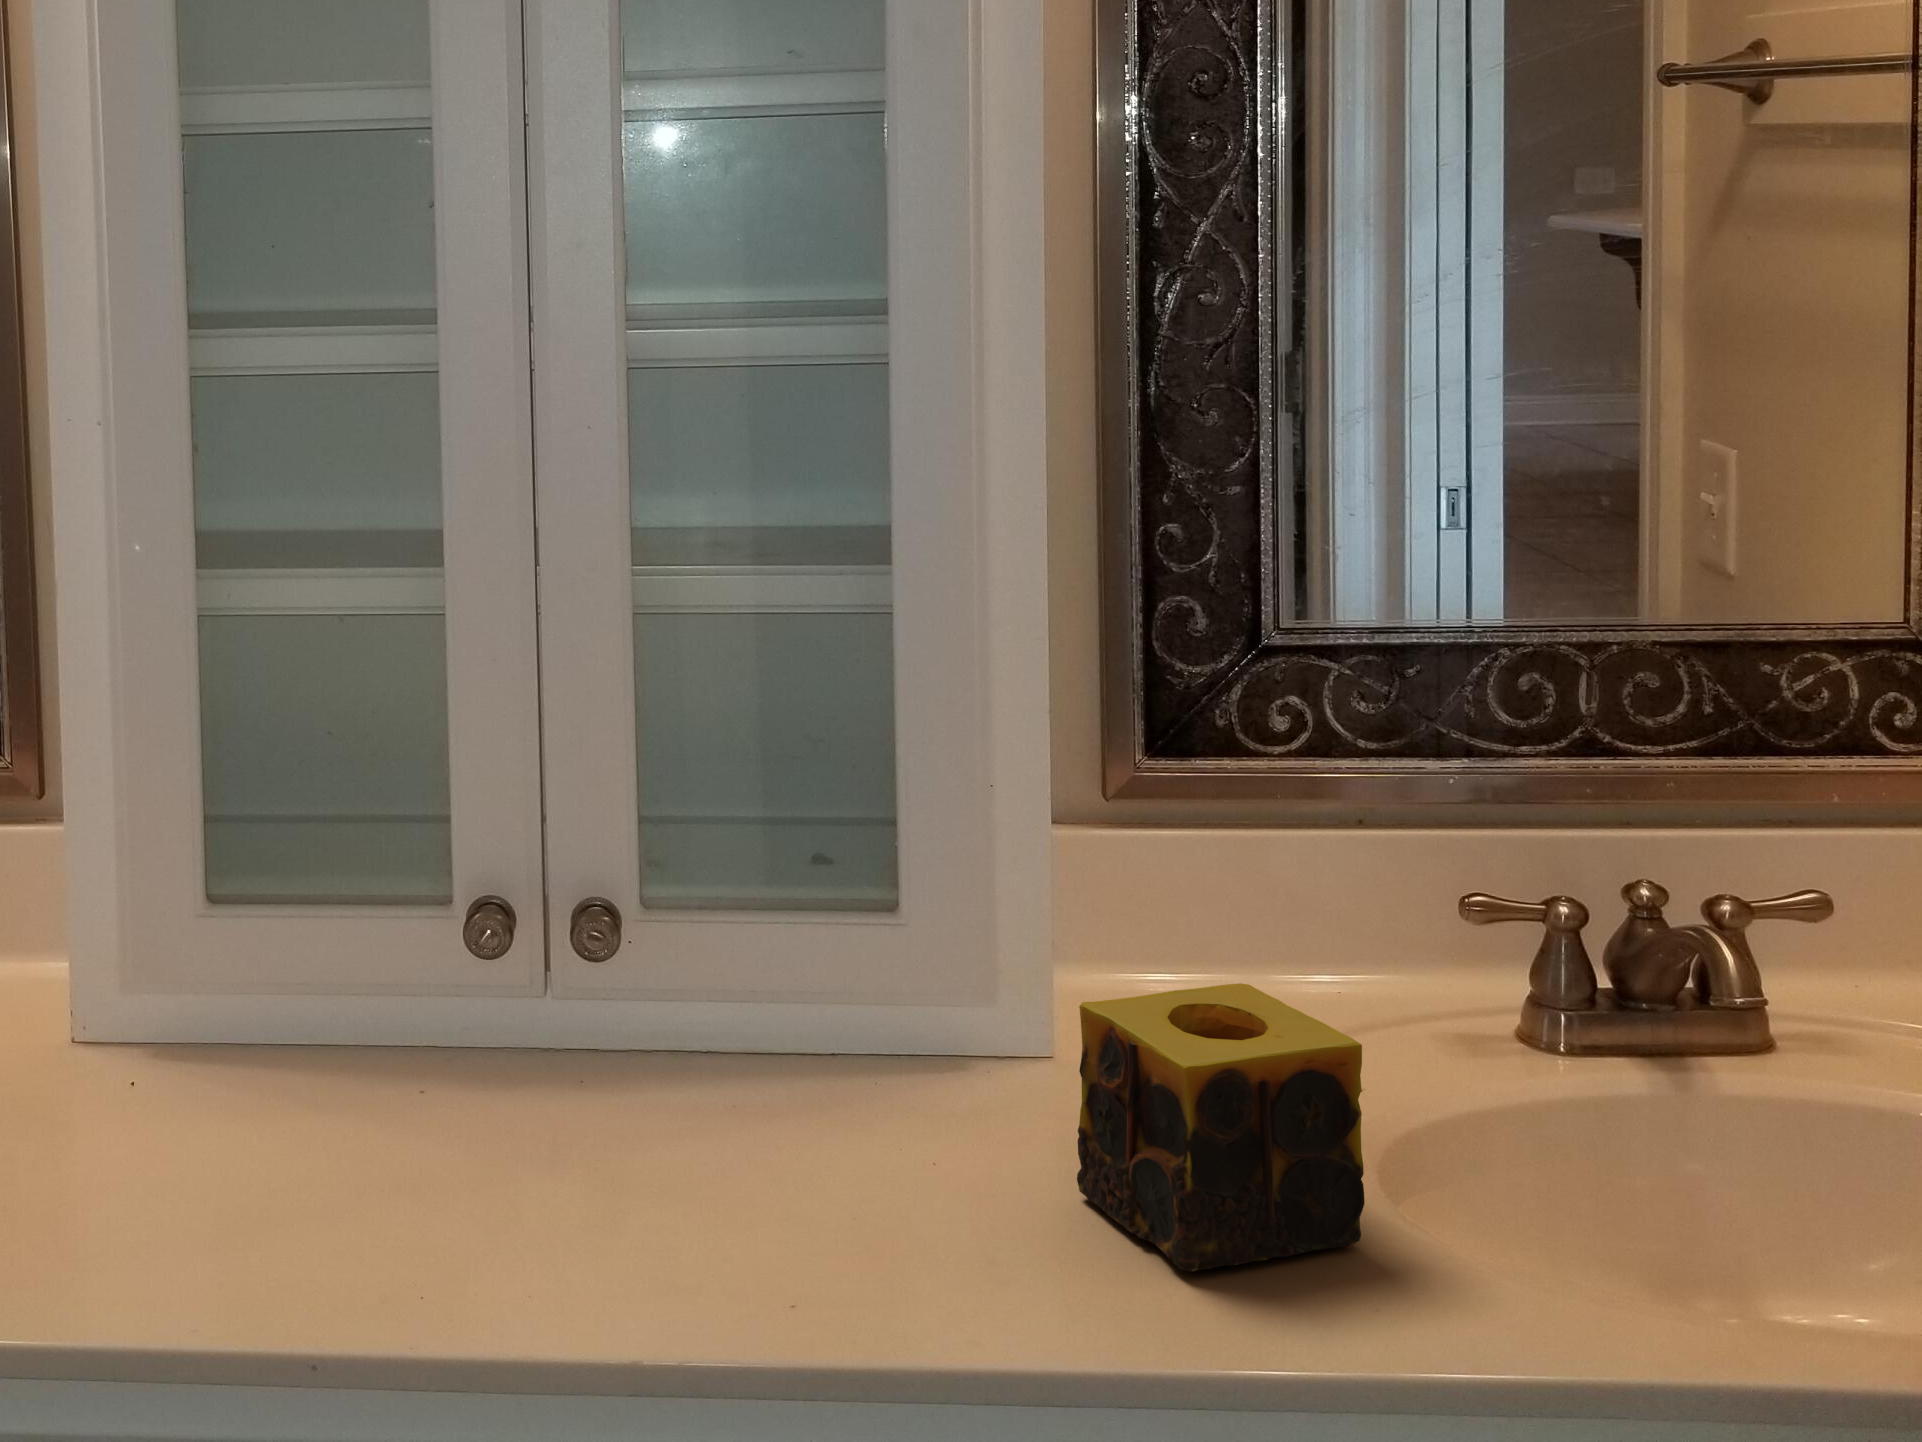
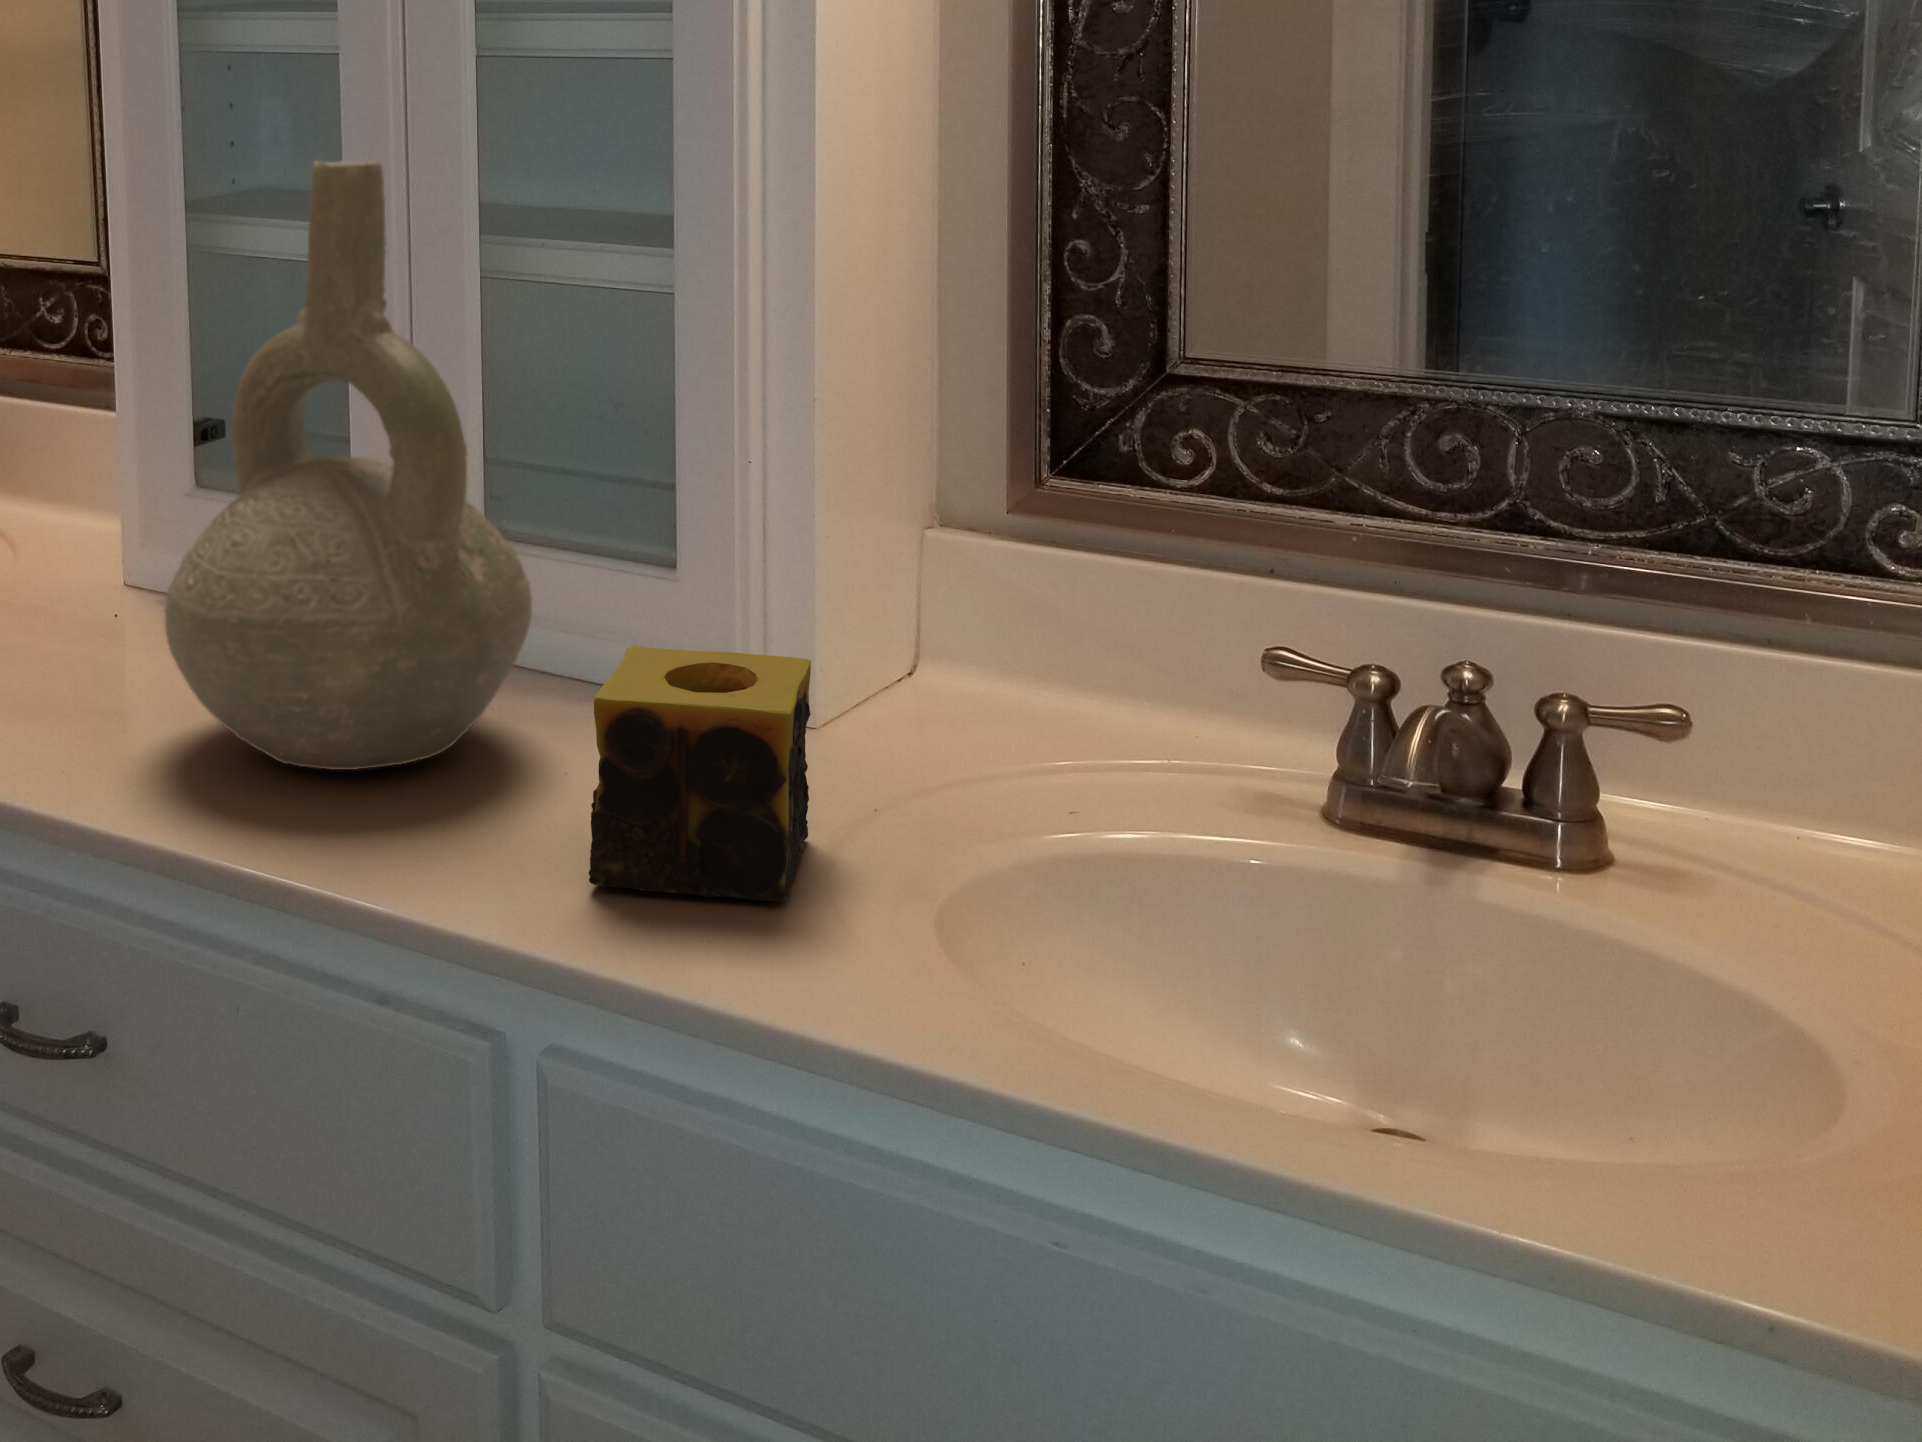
decorative vase: none [464,504,893,1216] -> present [165,161,532,770]

